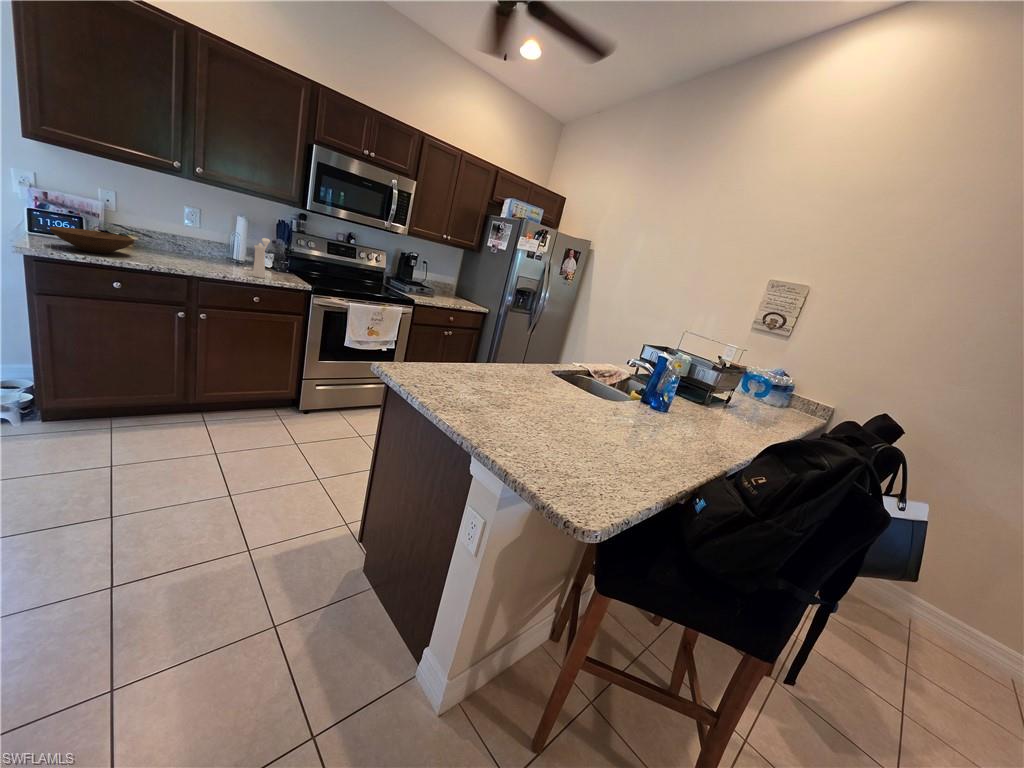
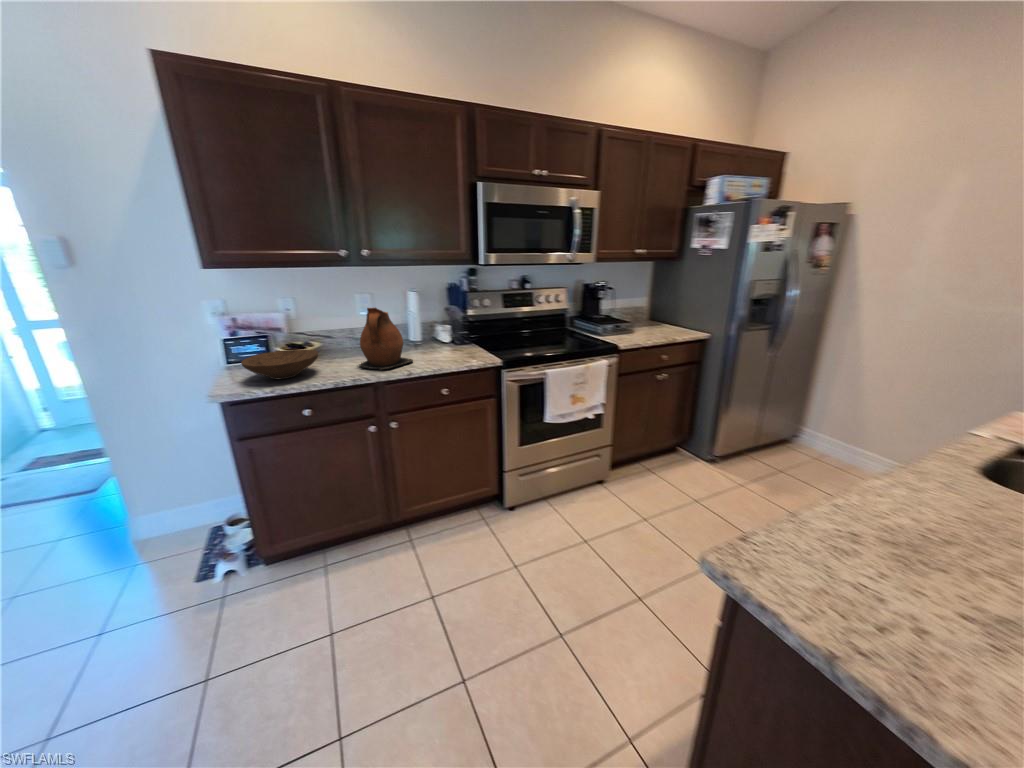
ceramic pitcher: none [172,213,230,270] -> present [359,308,413,370]
pepper mill: present [253,238,270,278] -> none [437,314,453,365]

